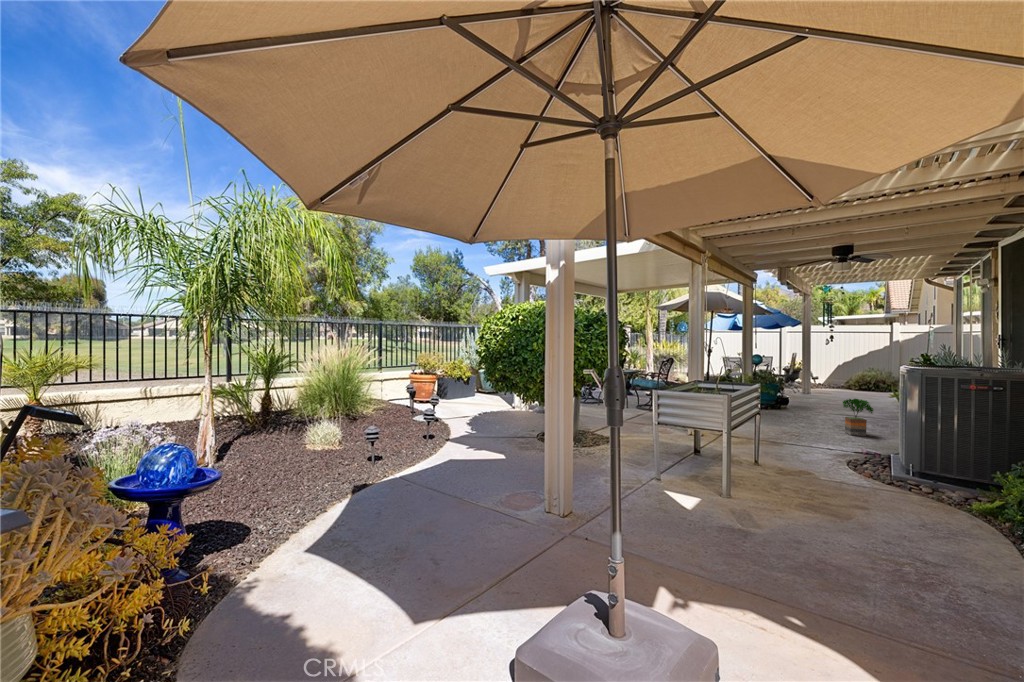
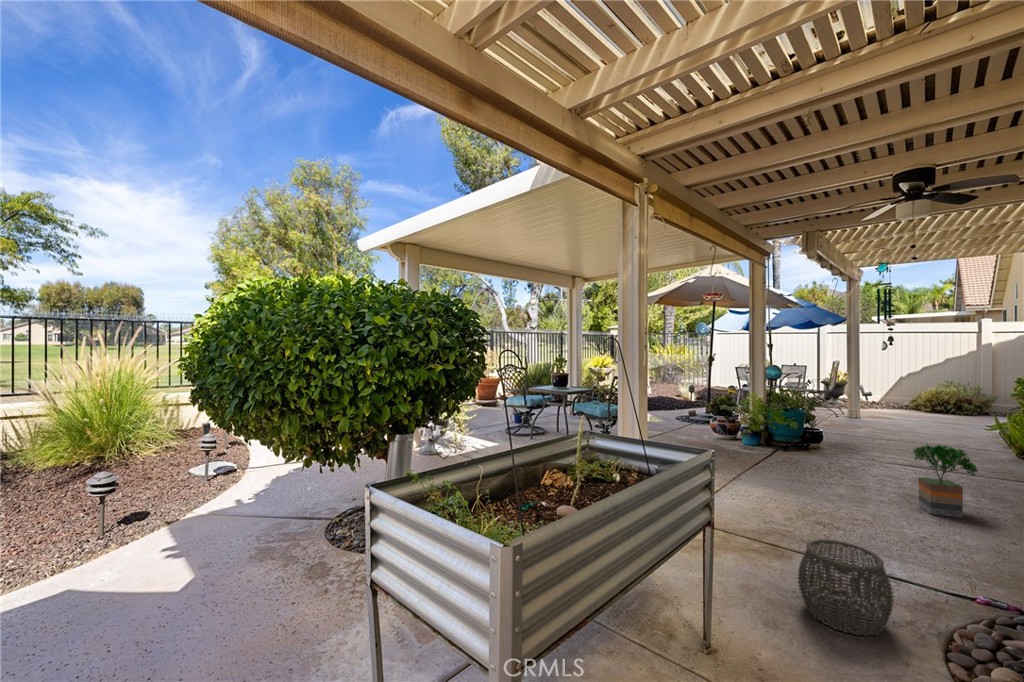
woven basket: none [791,433,831,467] -> present [798,539,894,636]

